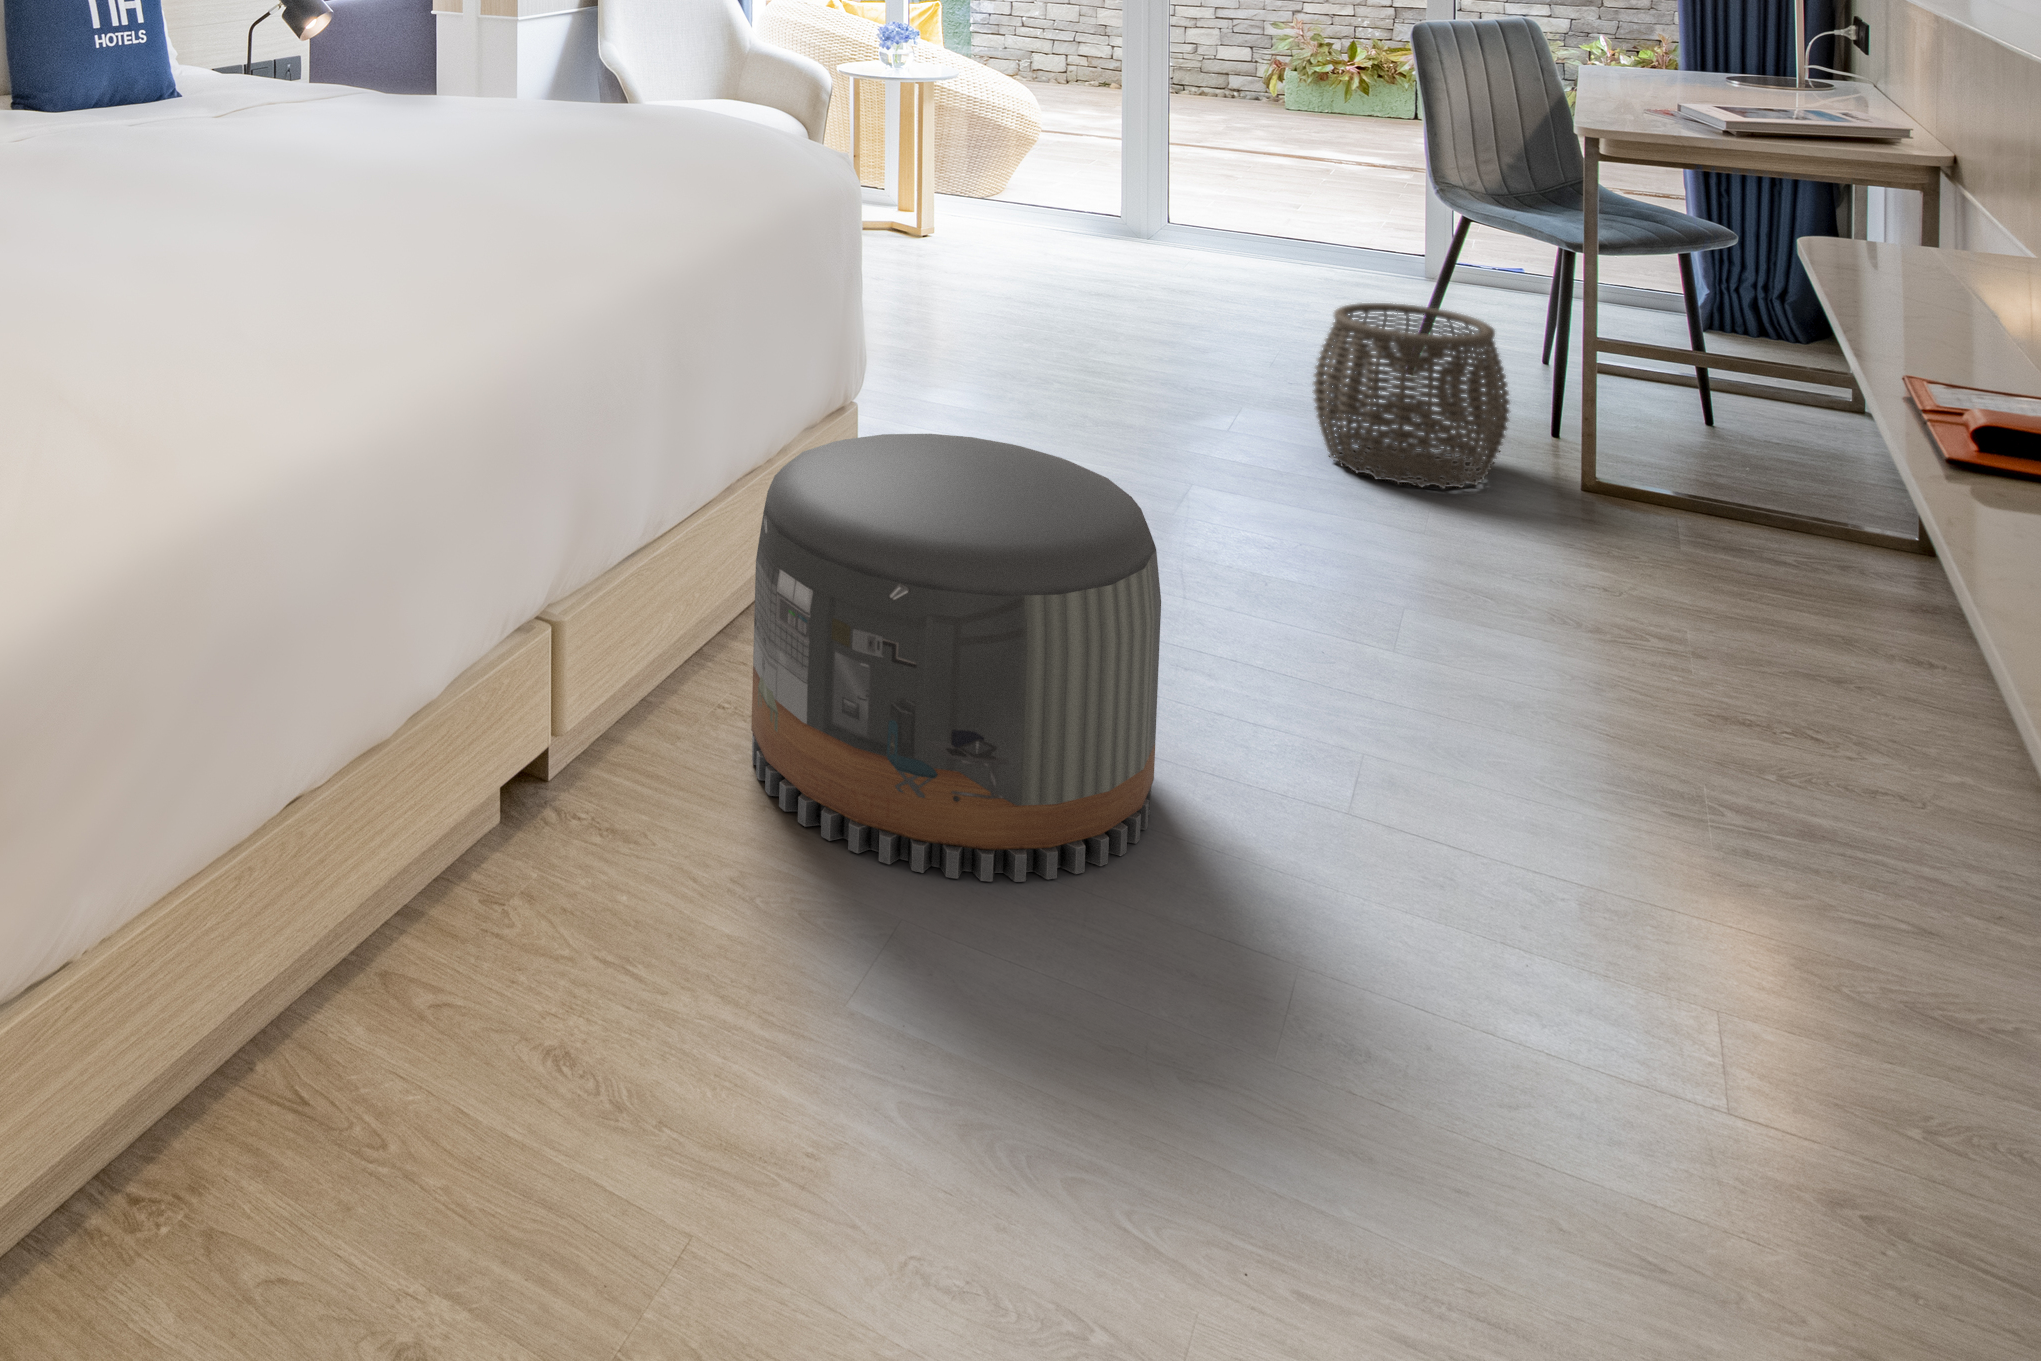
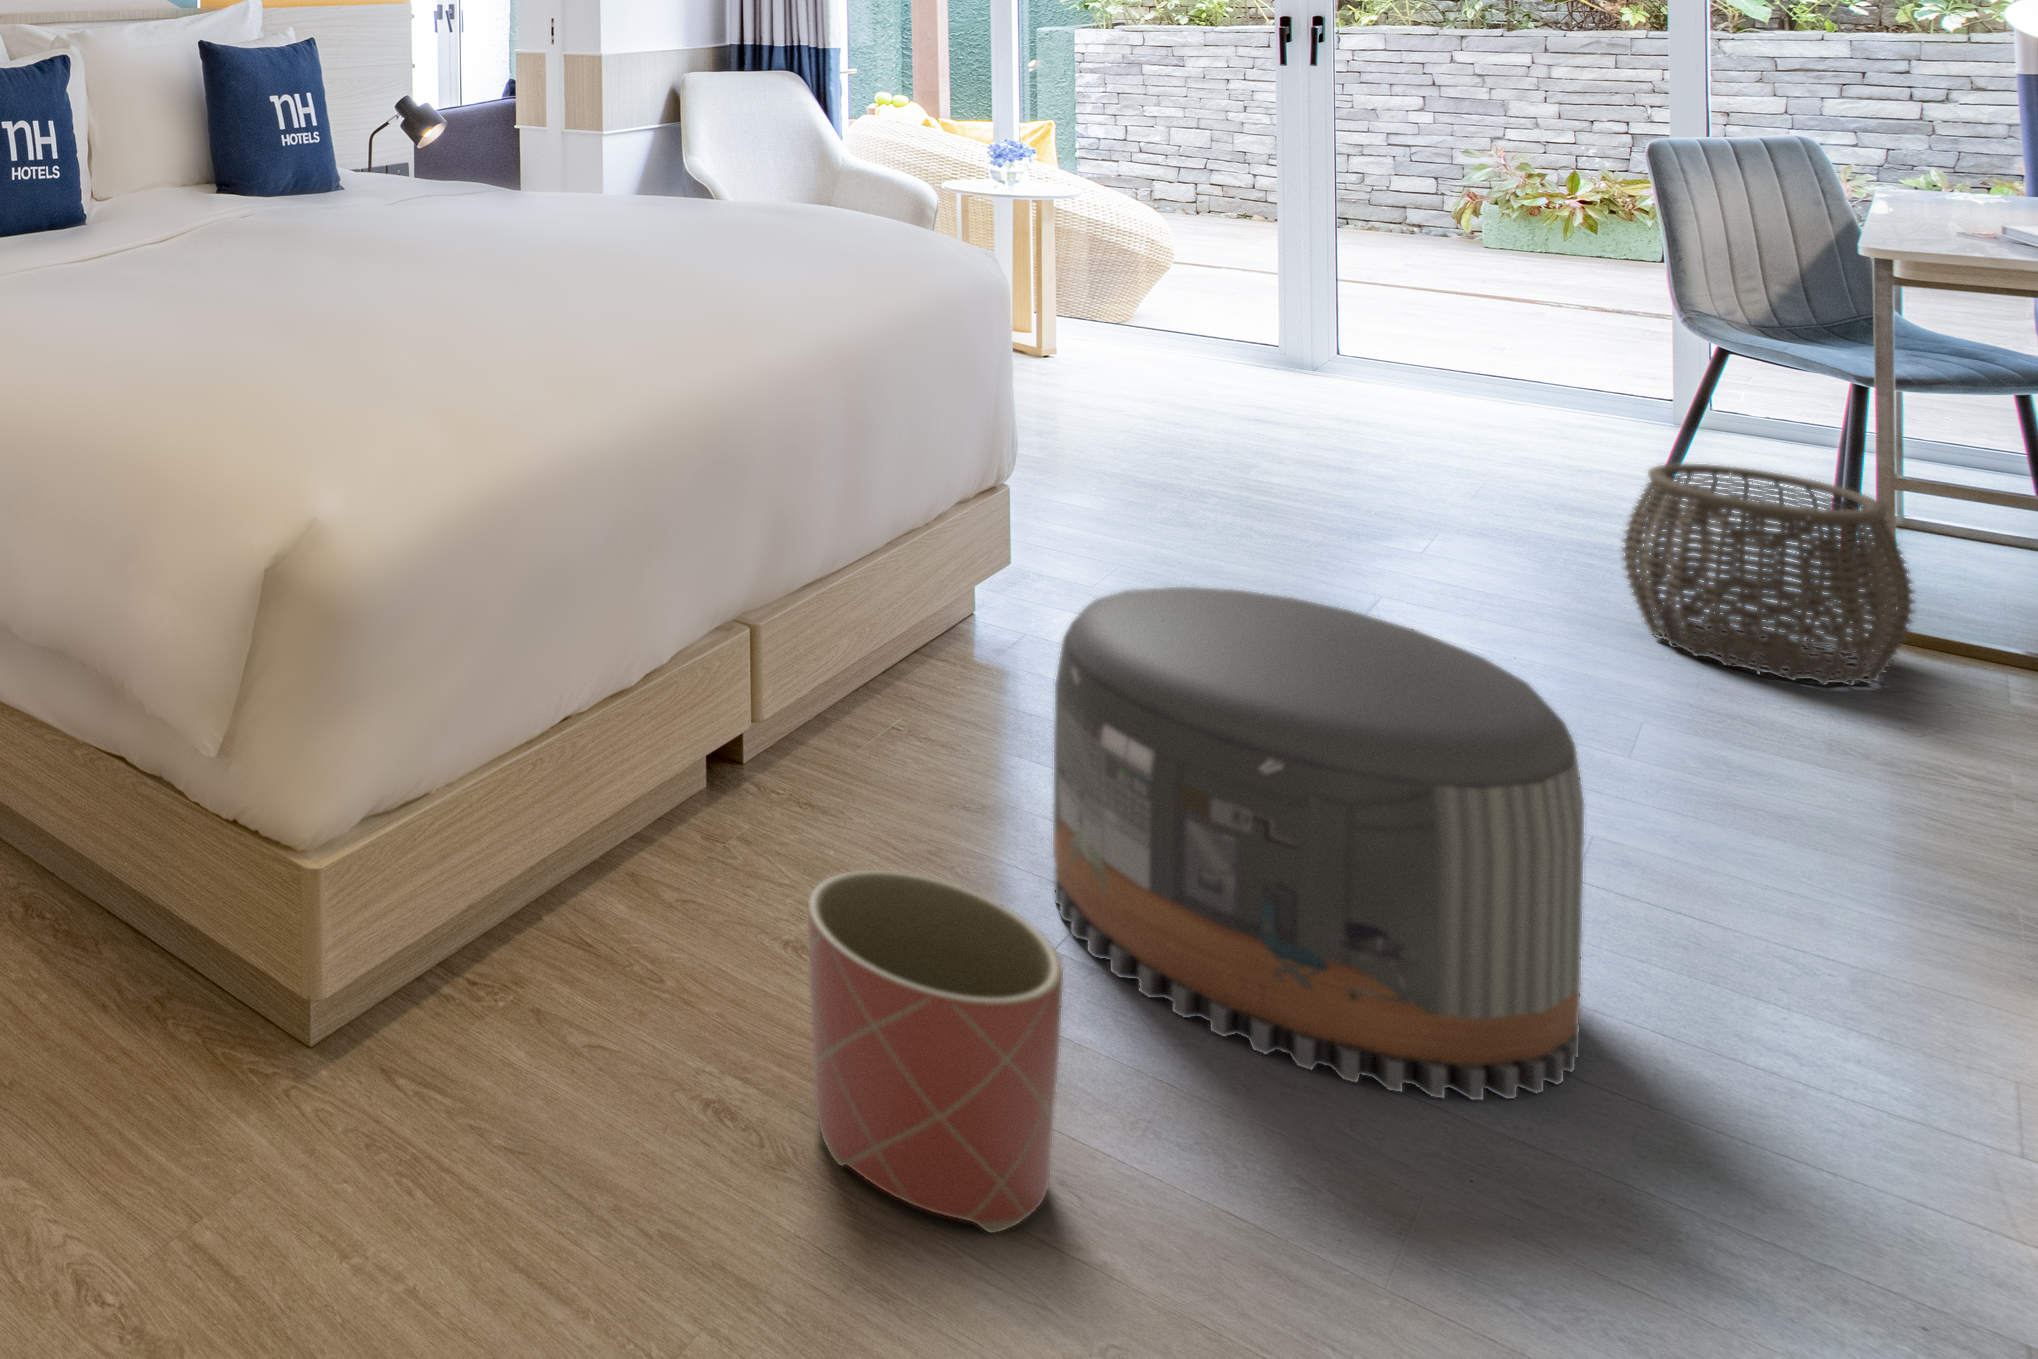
planter: none [443,731,666,1068] -> present [808,870,1063,1233]

